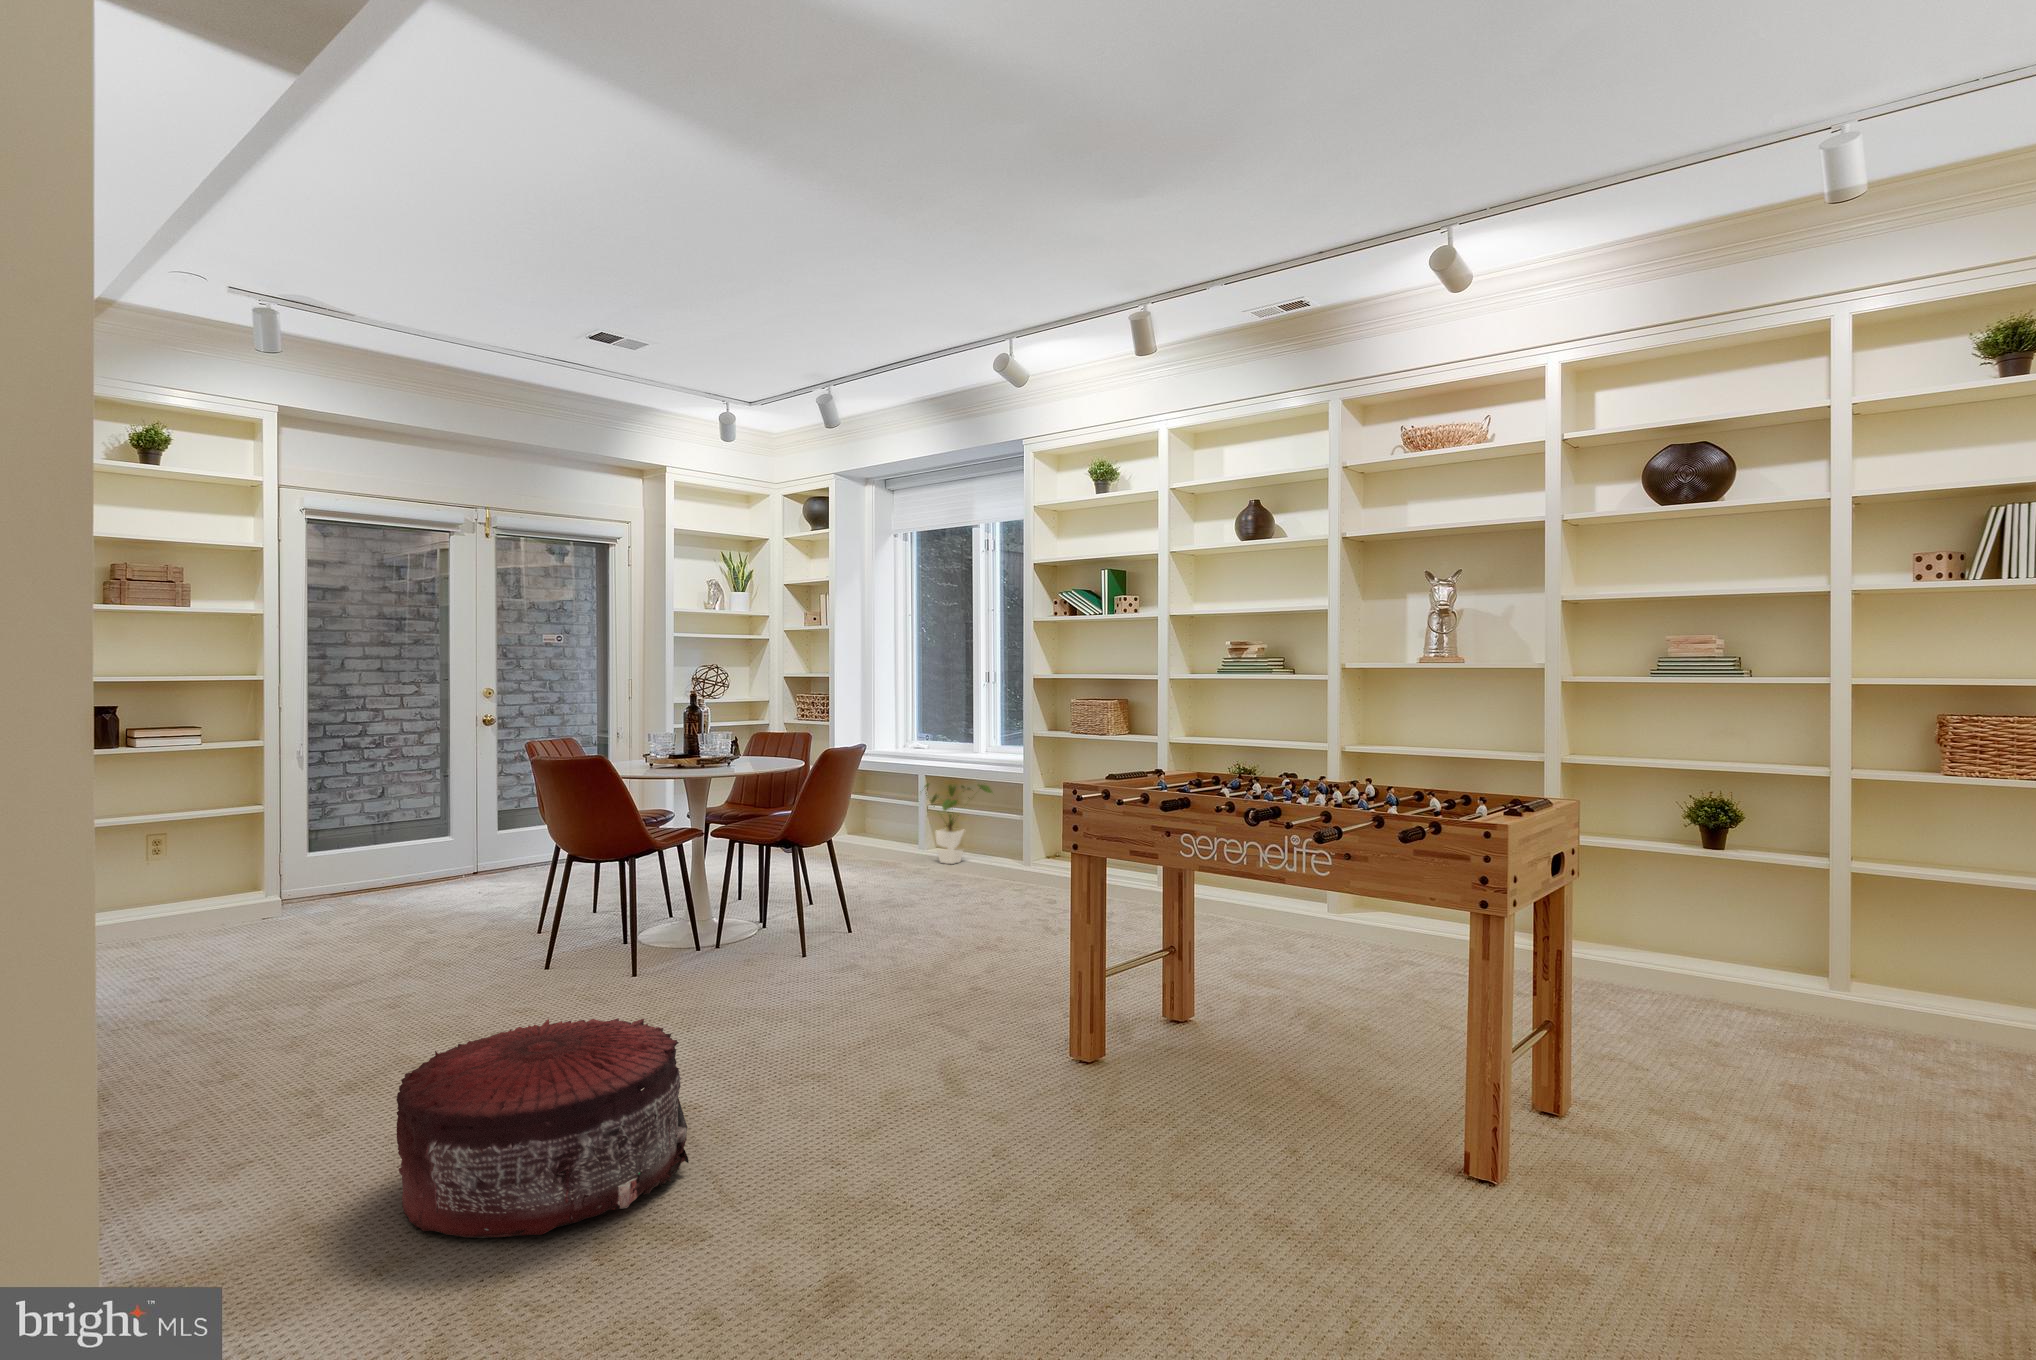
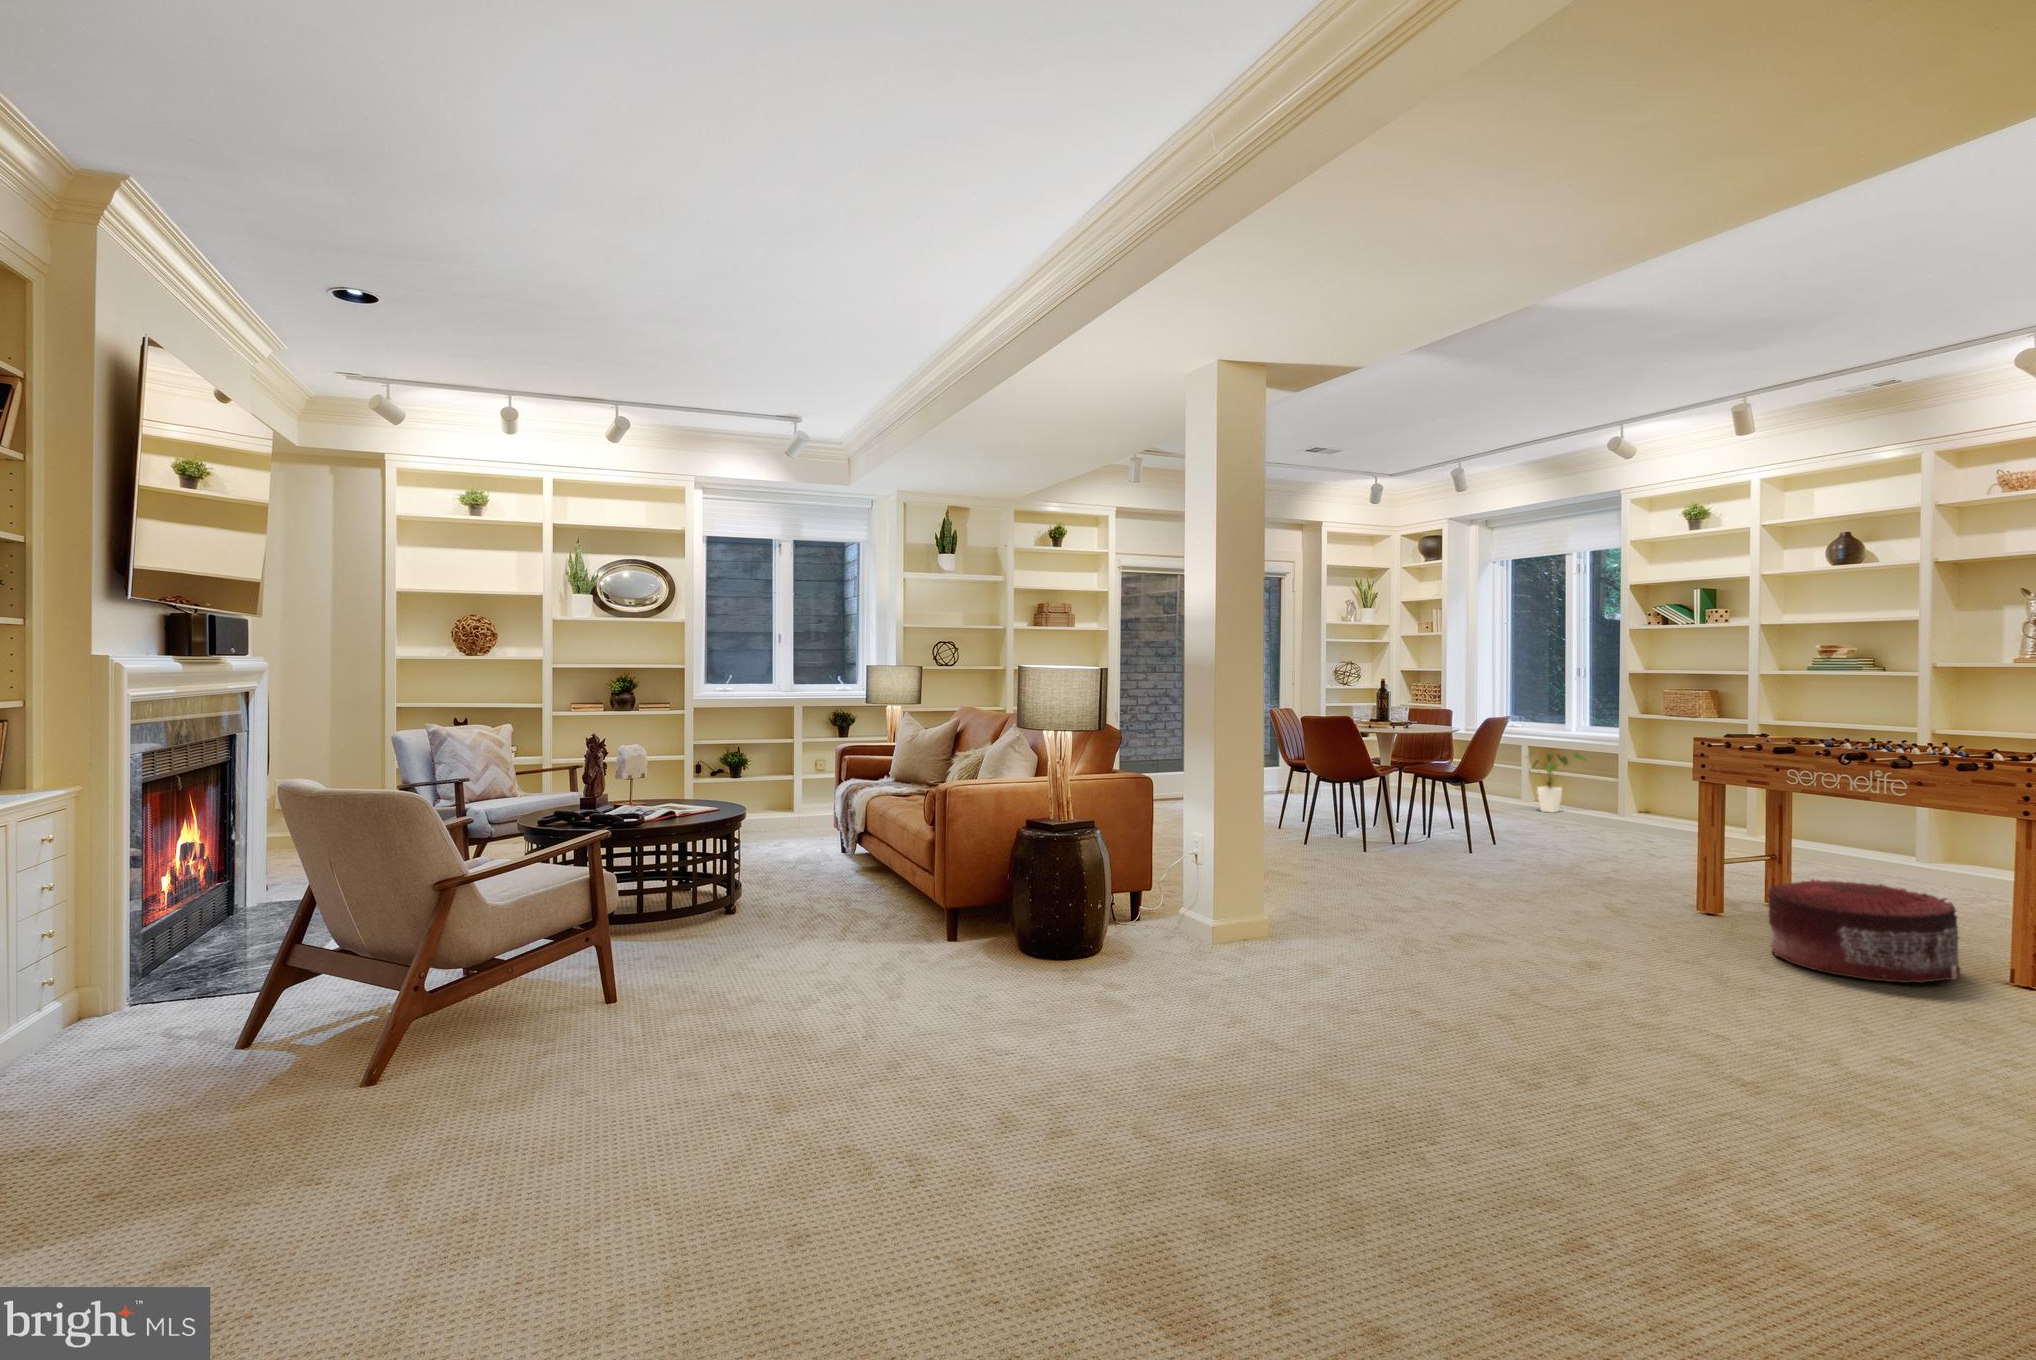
pouf: present [396,1019,689,1238] -> present [1768,879,1960,983]

